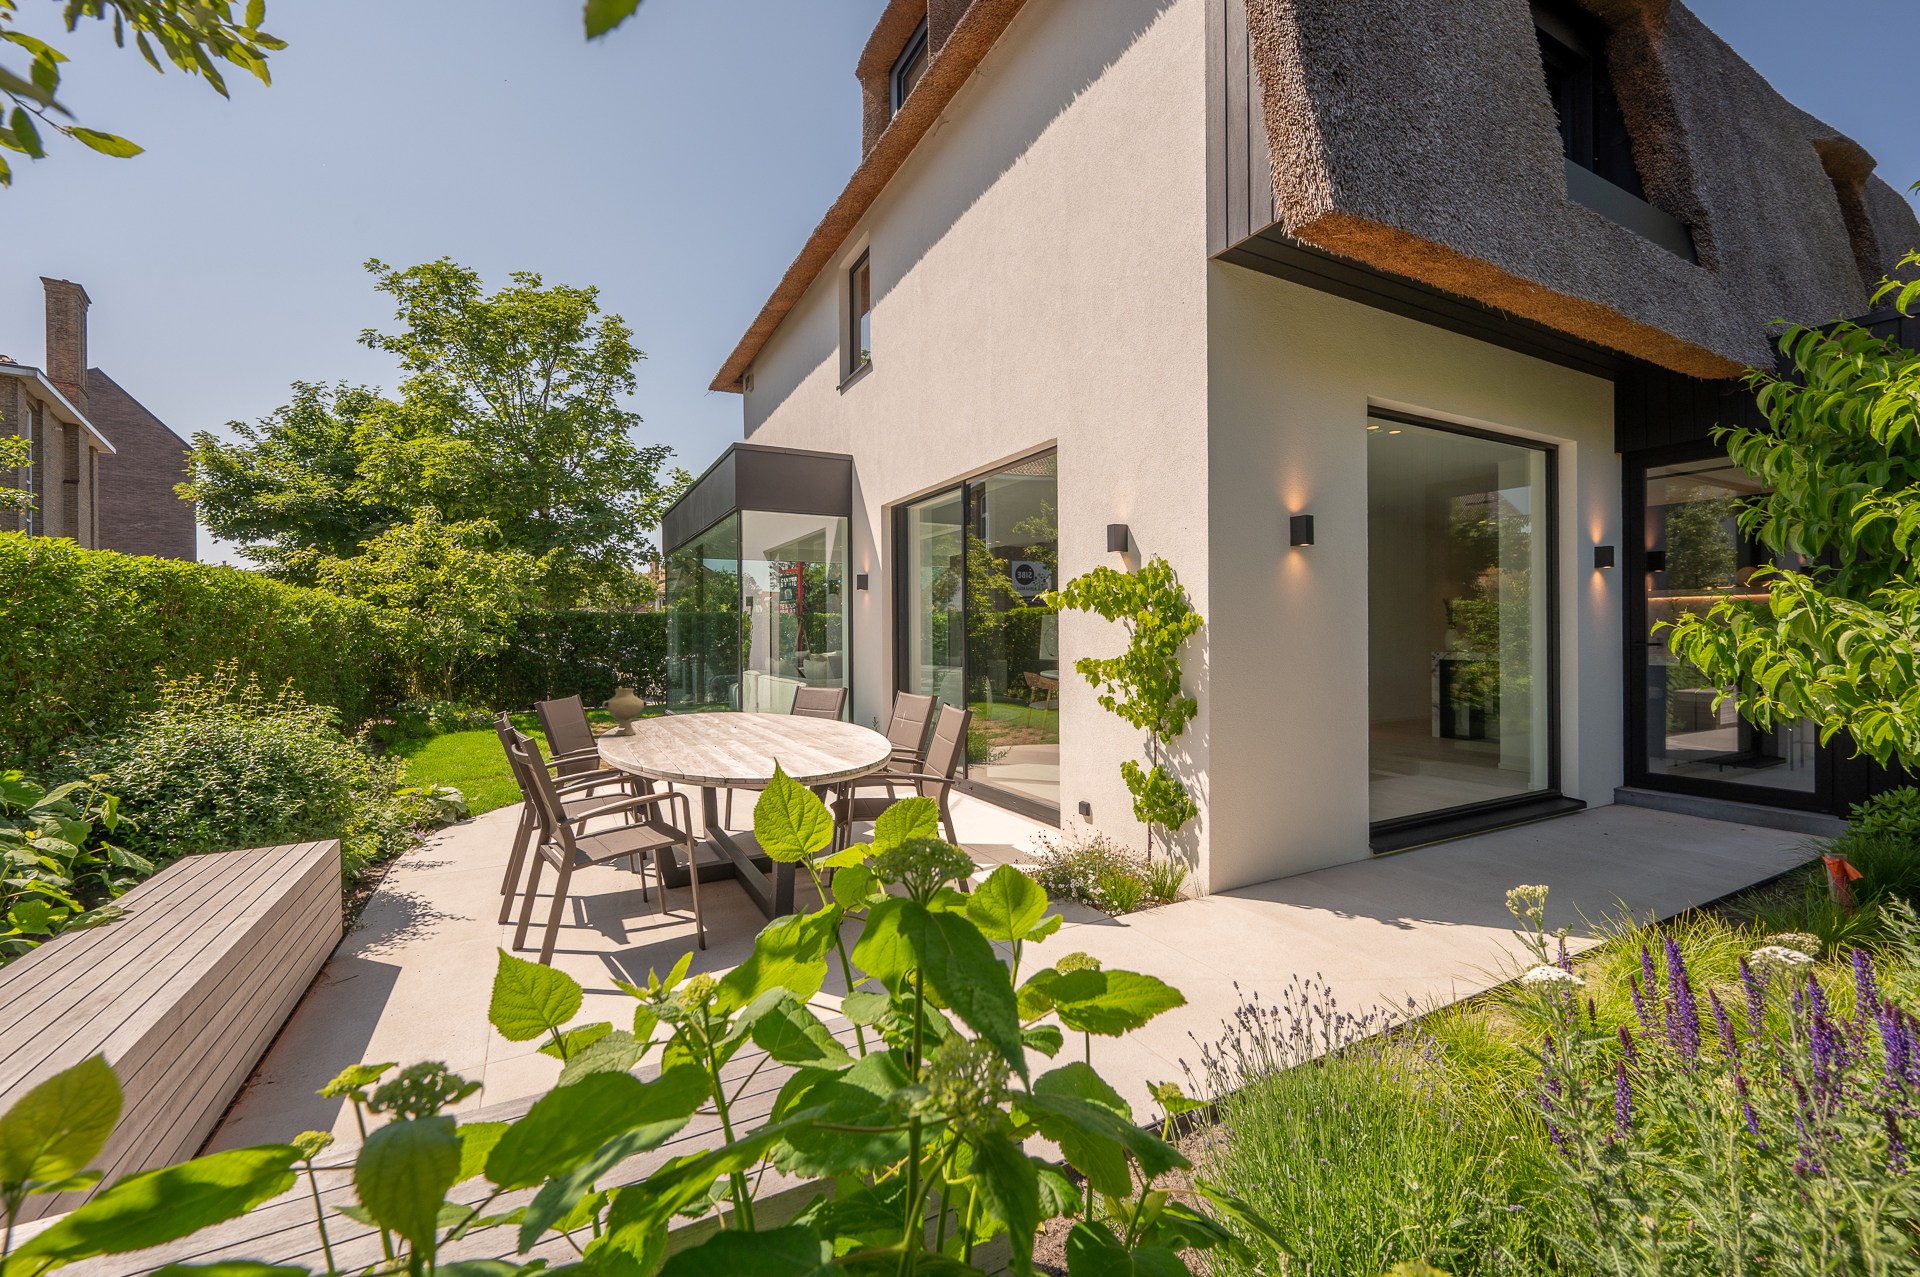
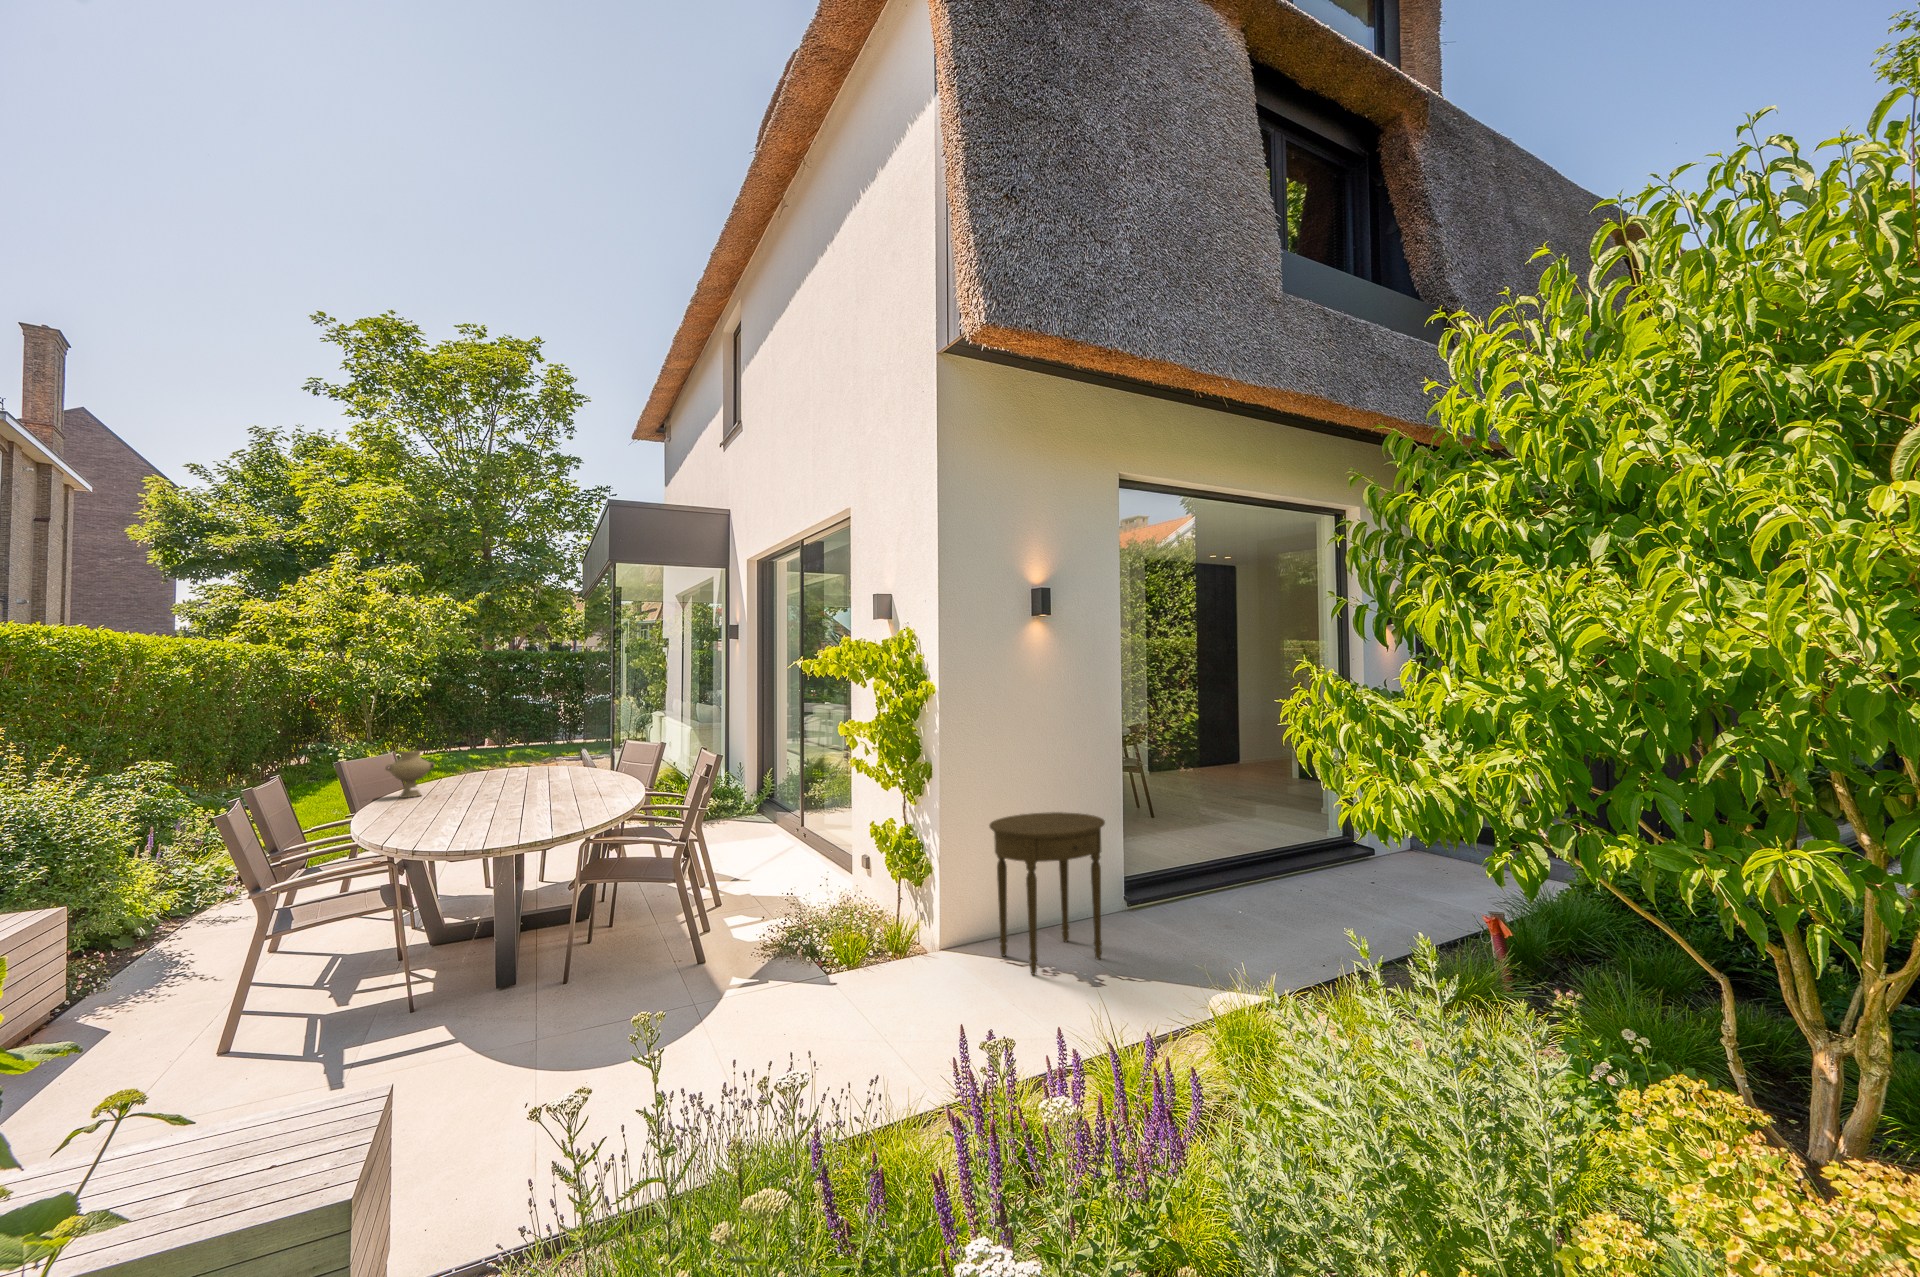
side table: none [1262,751,1386,912] -> present [989,812,1105,975]

